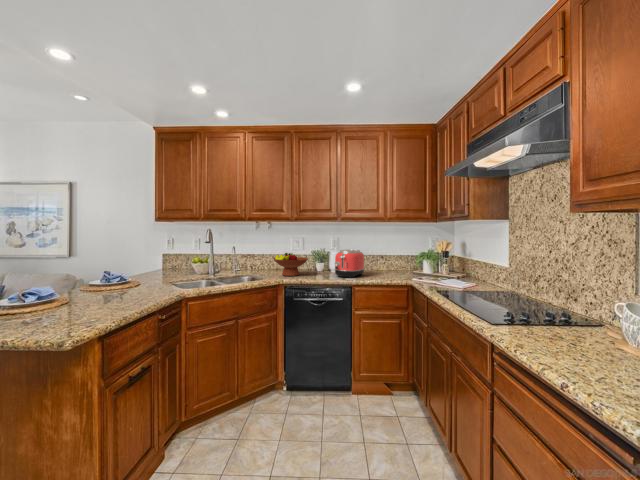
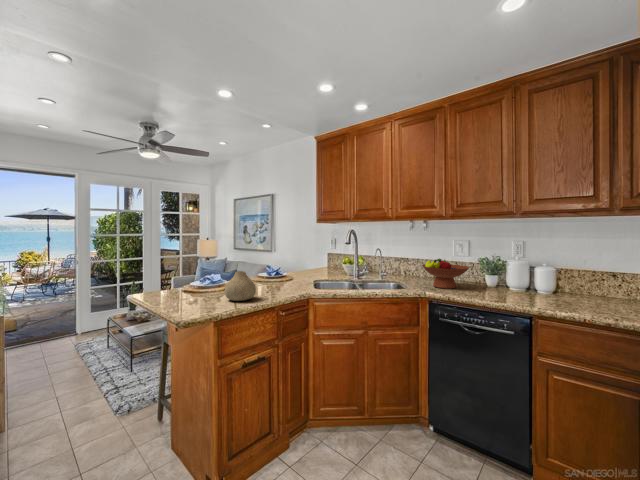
toaster: present [335,250,364,278] -> none [505,259,564,302]
vase: none [88,276,130,311] -> present [225,271,256,301]

